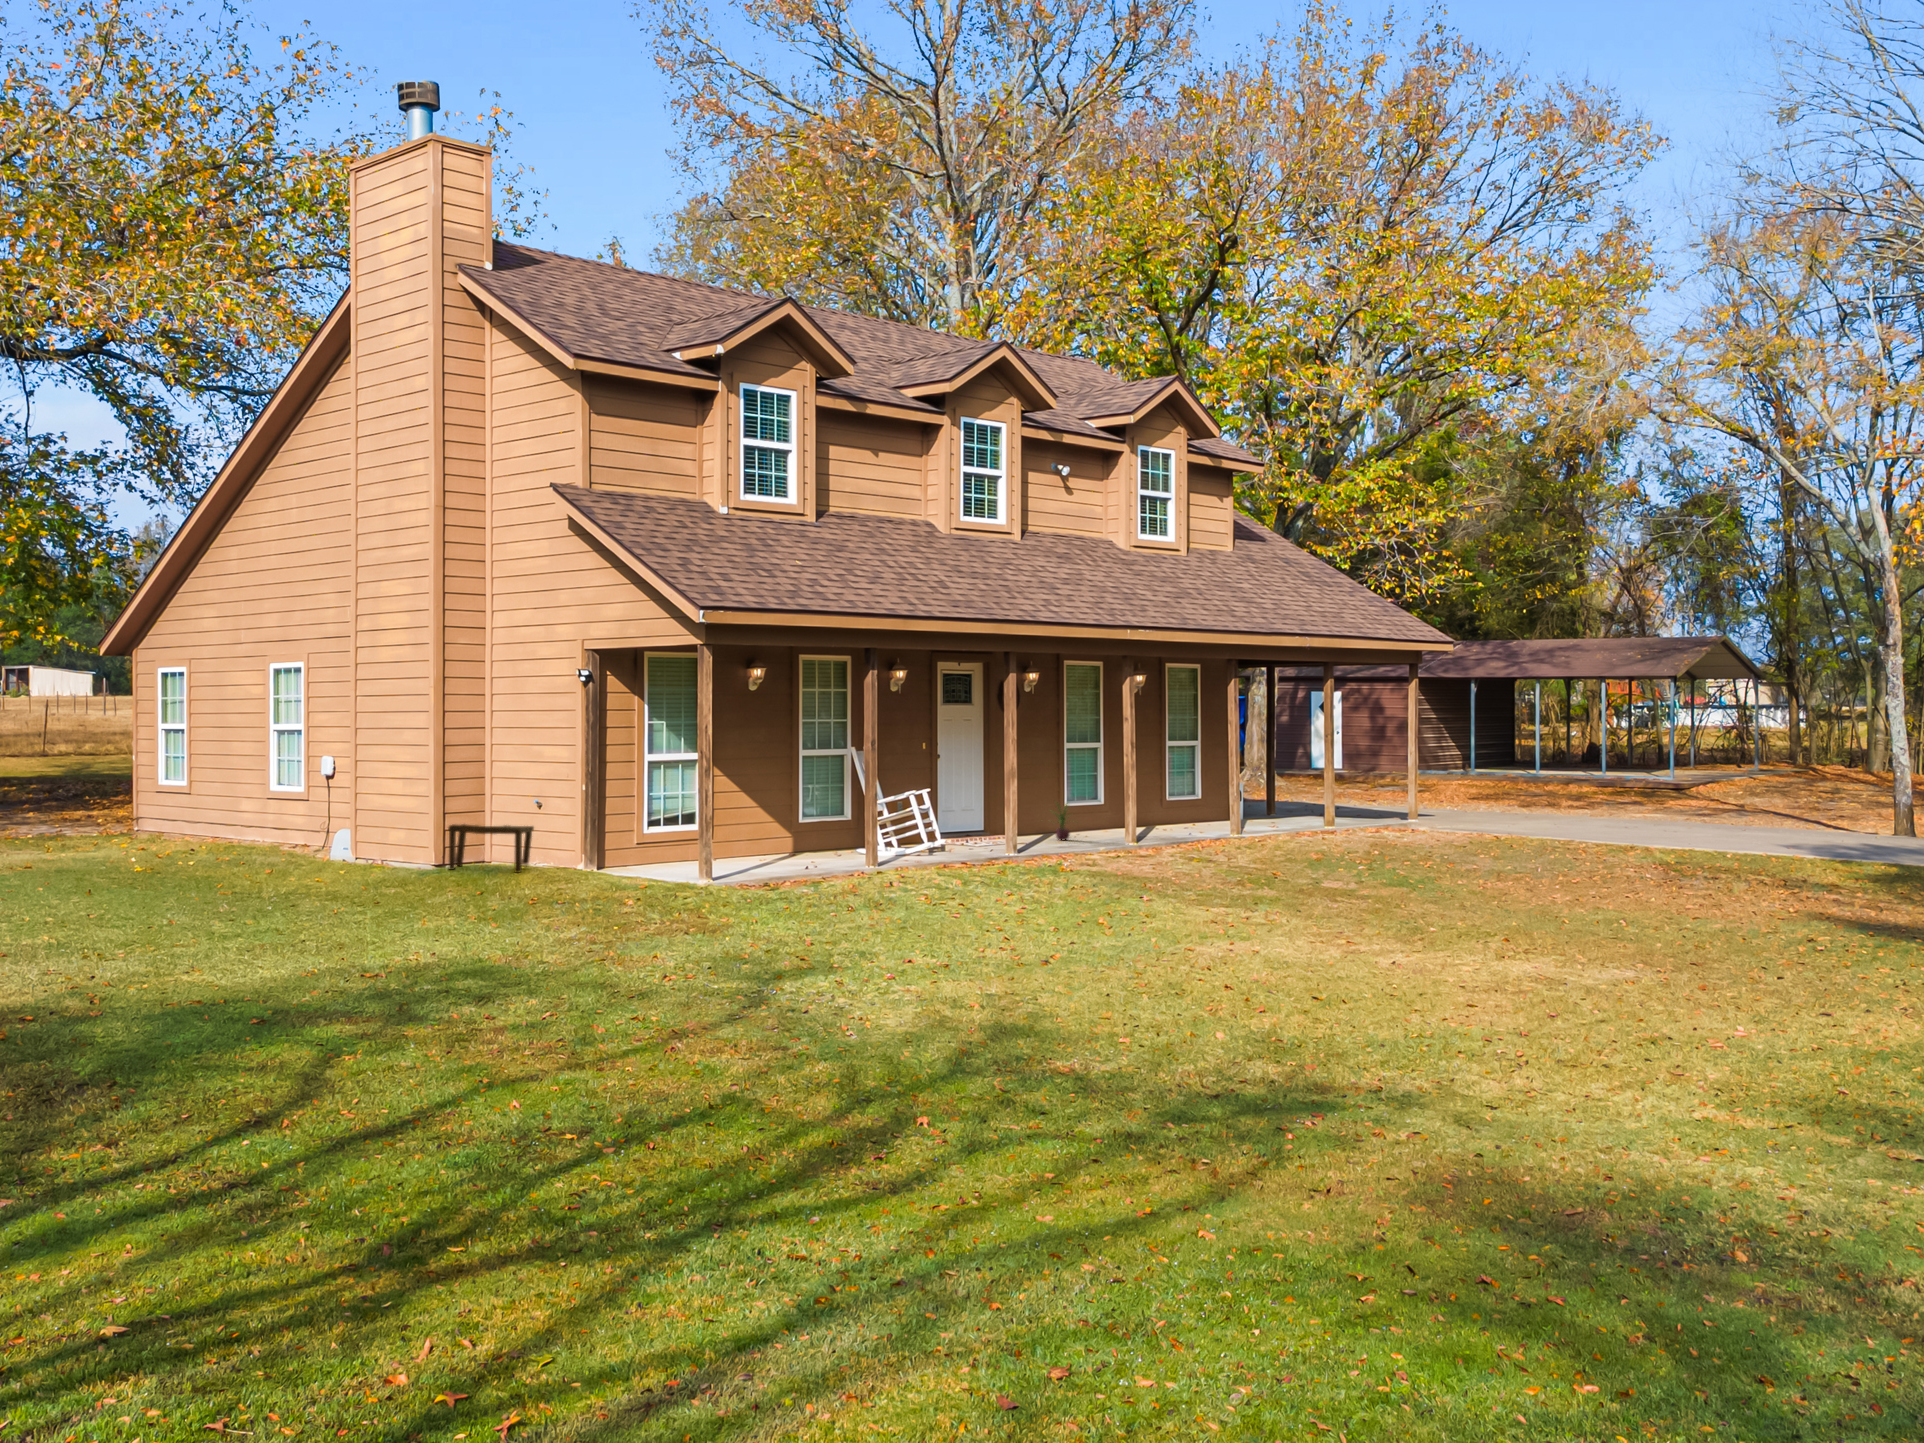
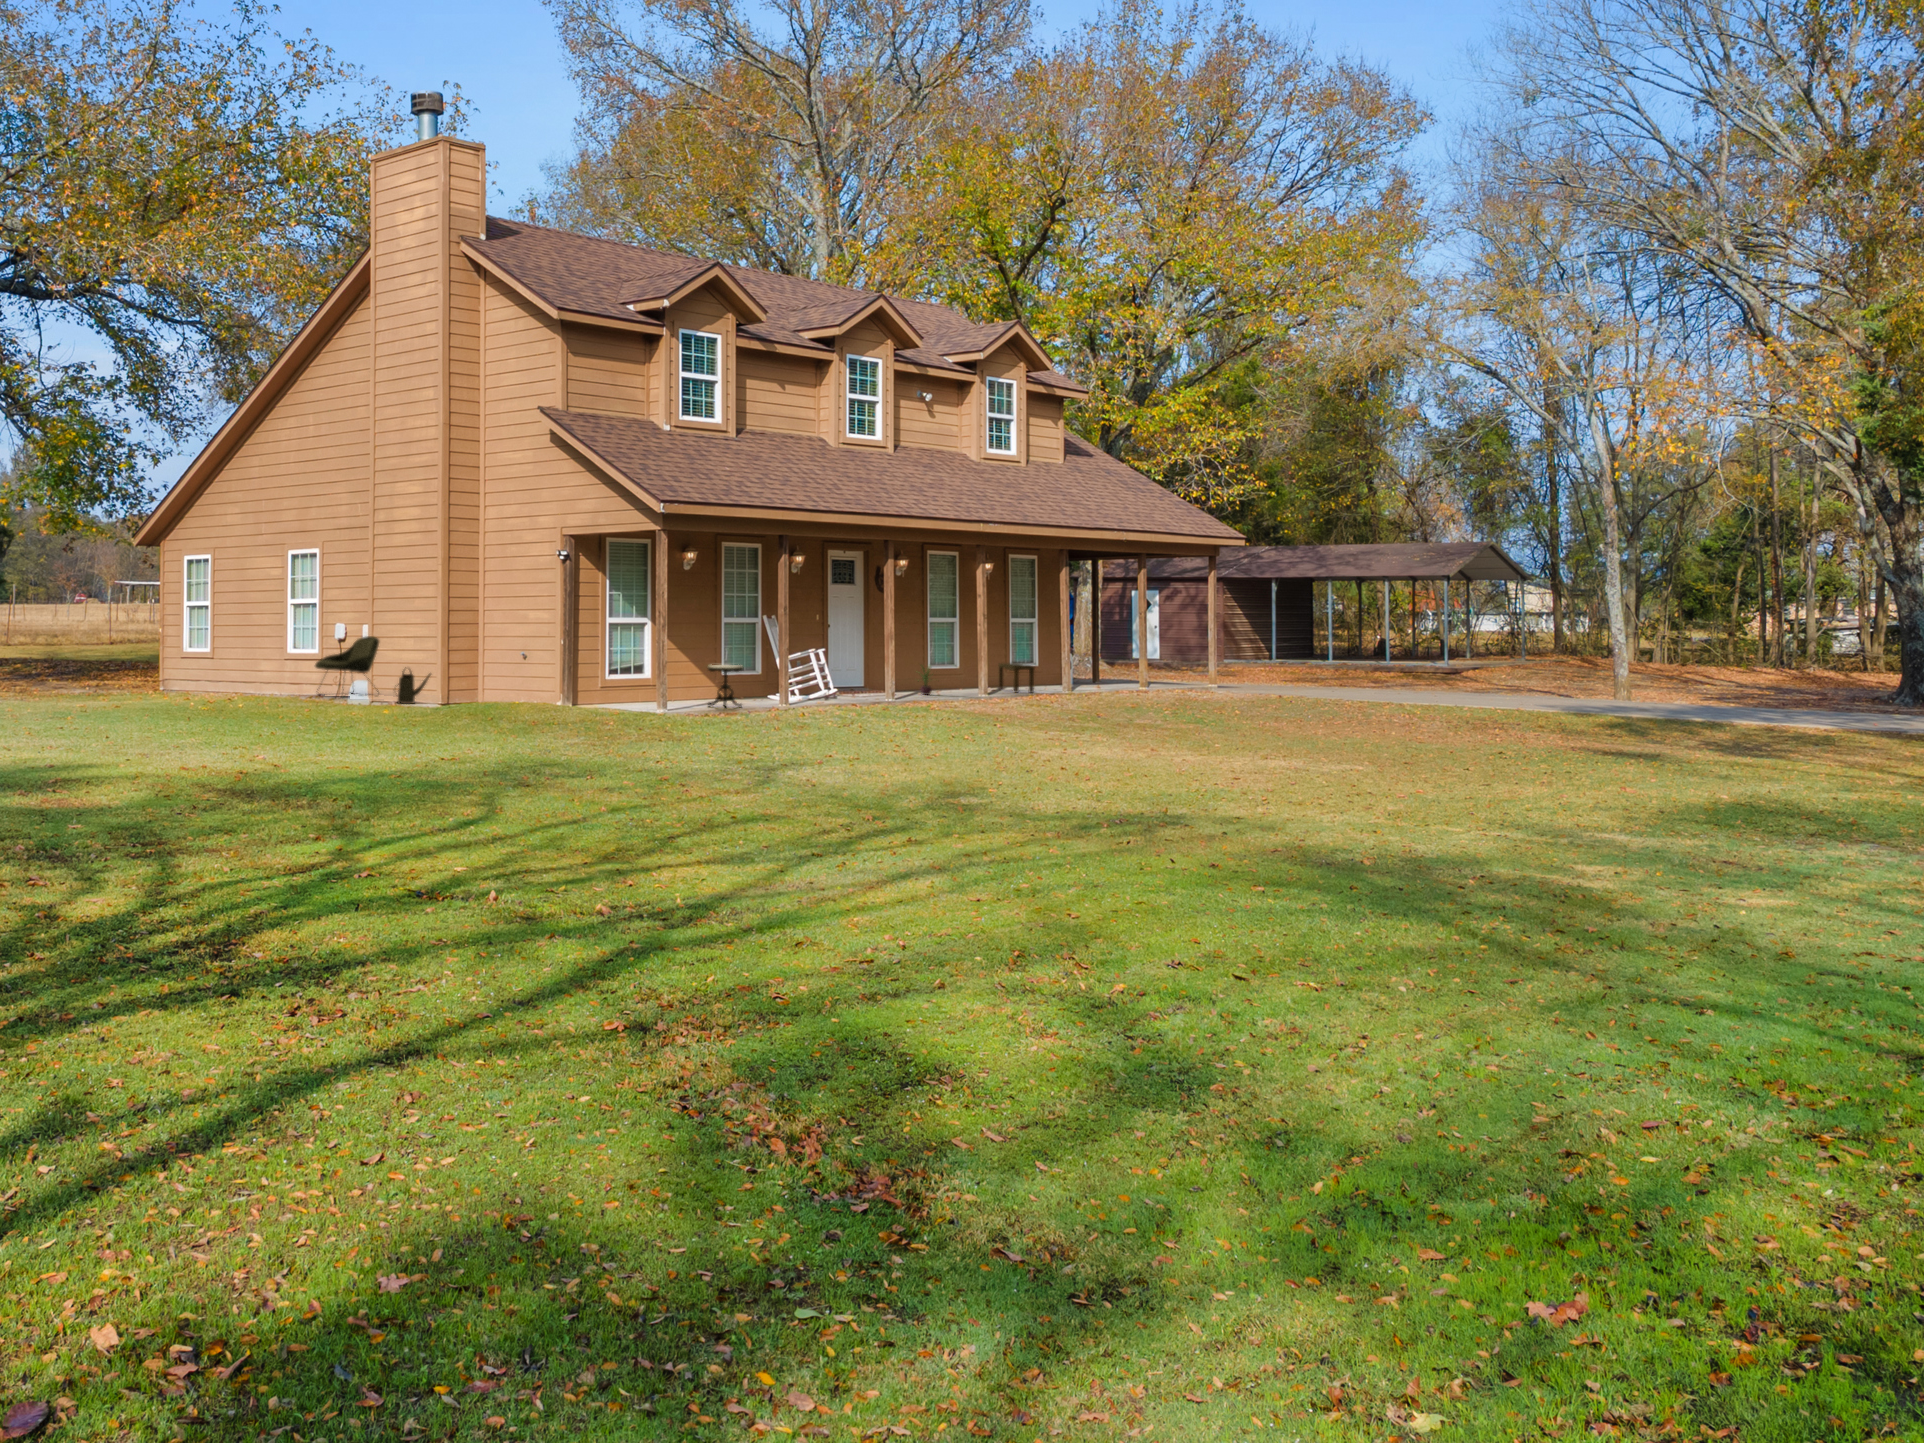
lounge chair: none [274,775,358,857] -> present [315,636,379,695]
side table: none [773,812,822,870] -> present [708,665,744,707]
watering can: none [364,819,417,867] -> present [398,670,431,704]
bench: present [448,824,534,873] -> present [998,663,1034,693]

